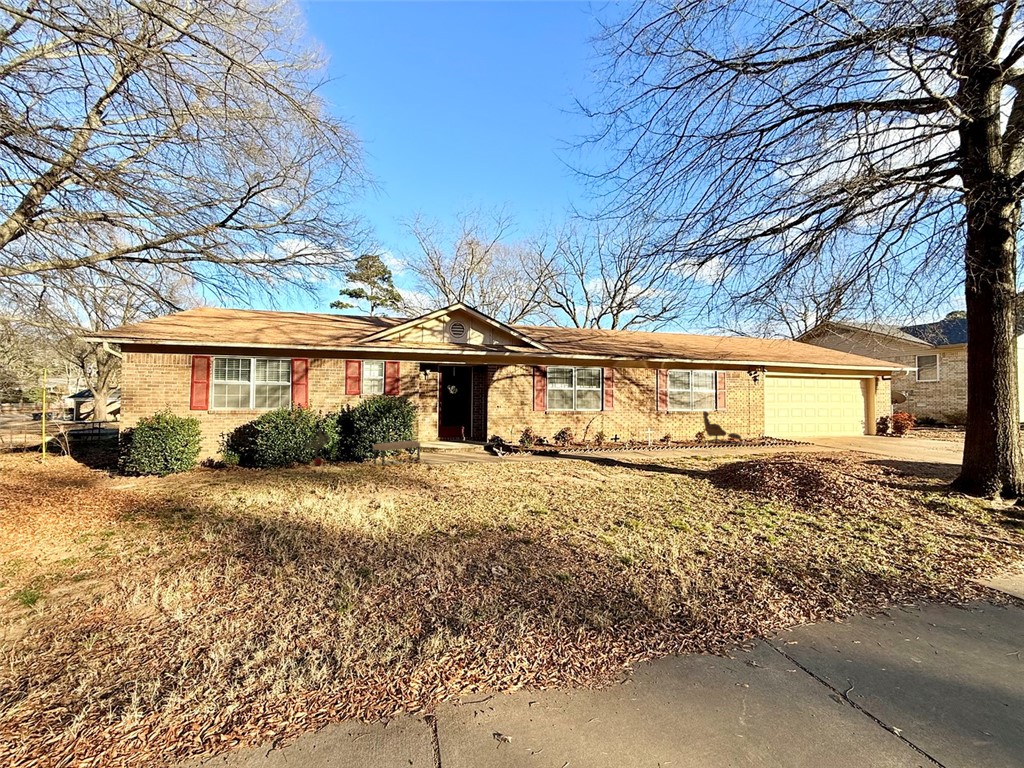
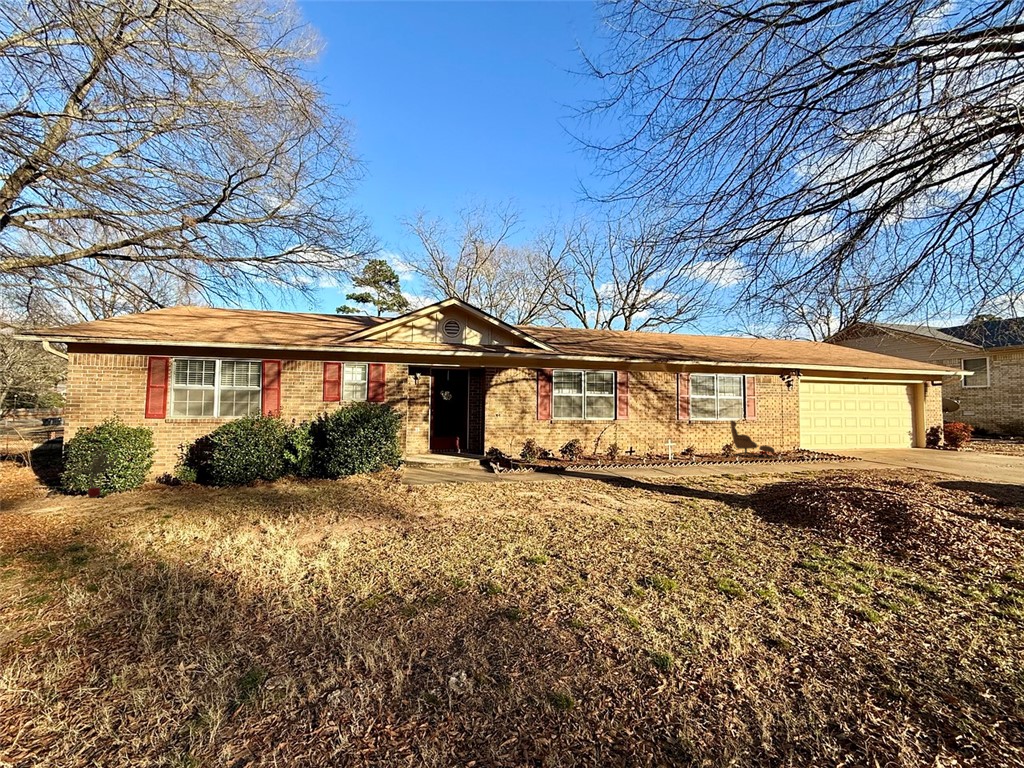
potted tree: present [305,429,331,465] -> present [71,448,118,497]
bench: present [373,441,420,465] -> none [348,455,404,484]

